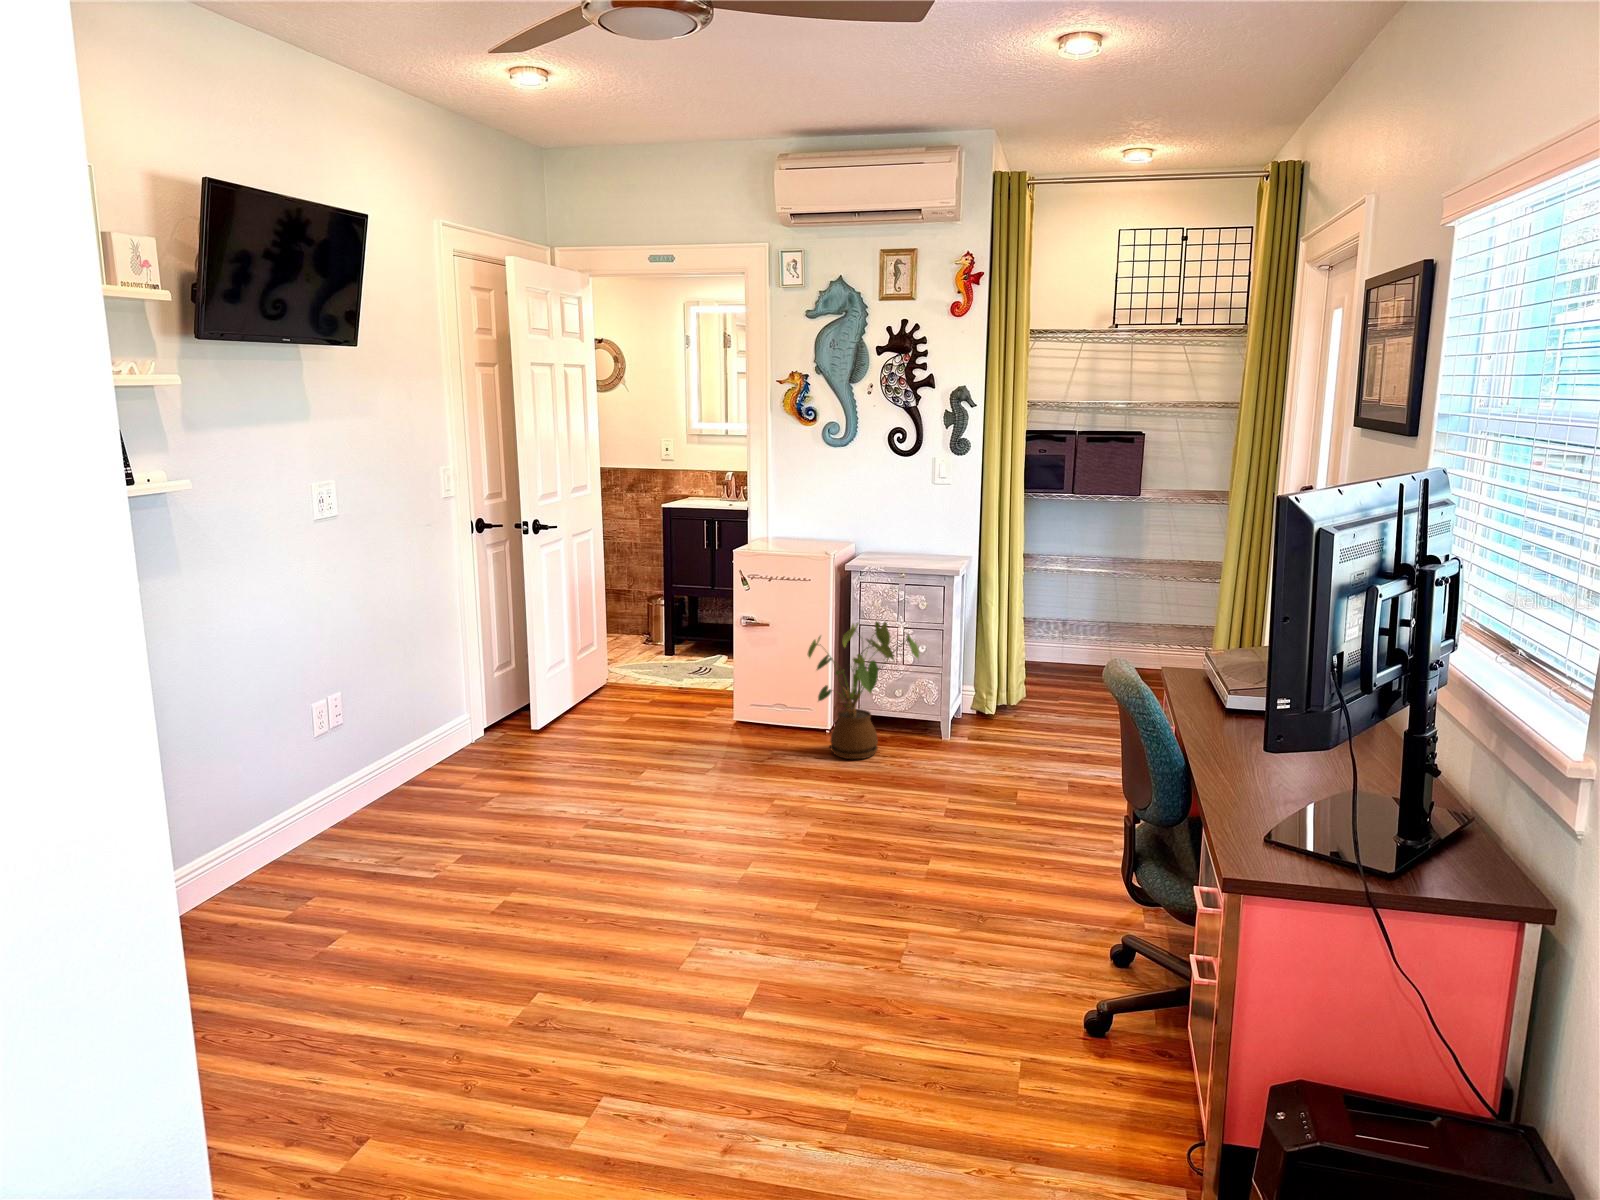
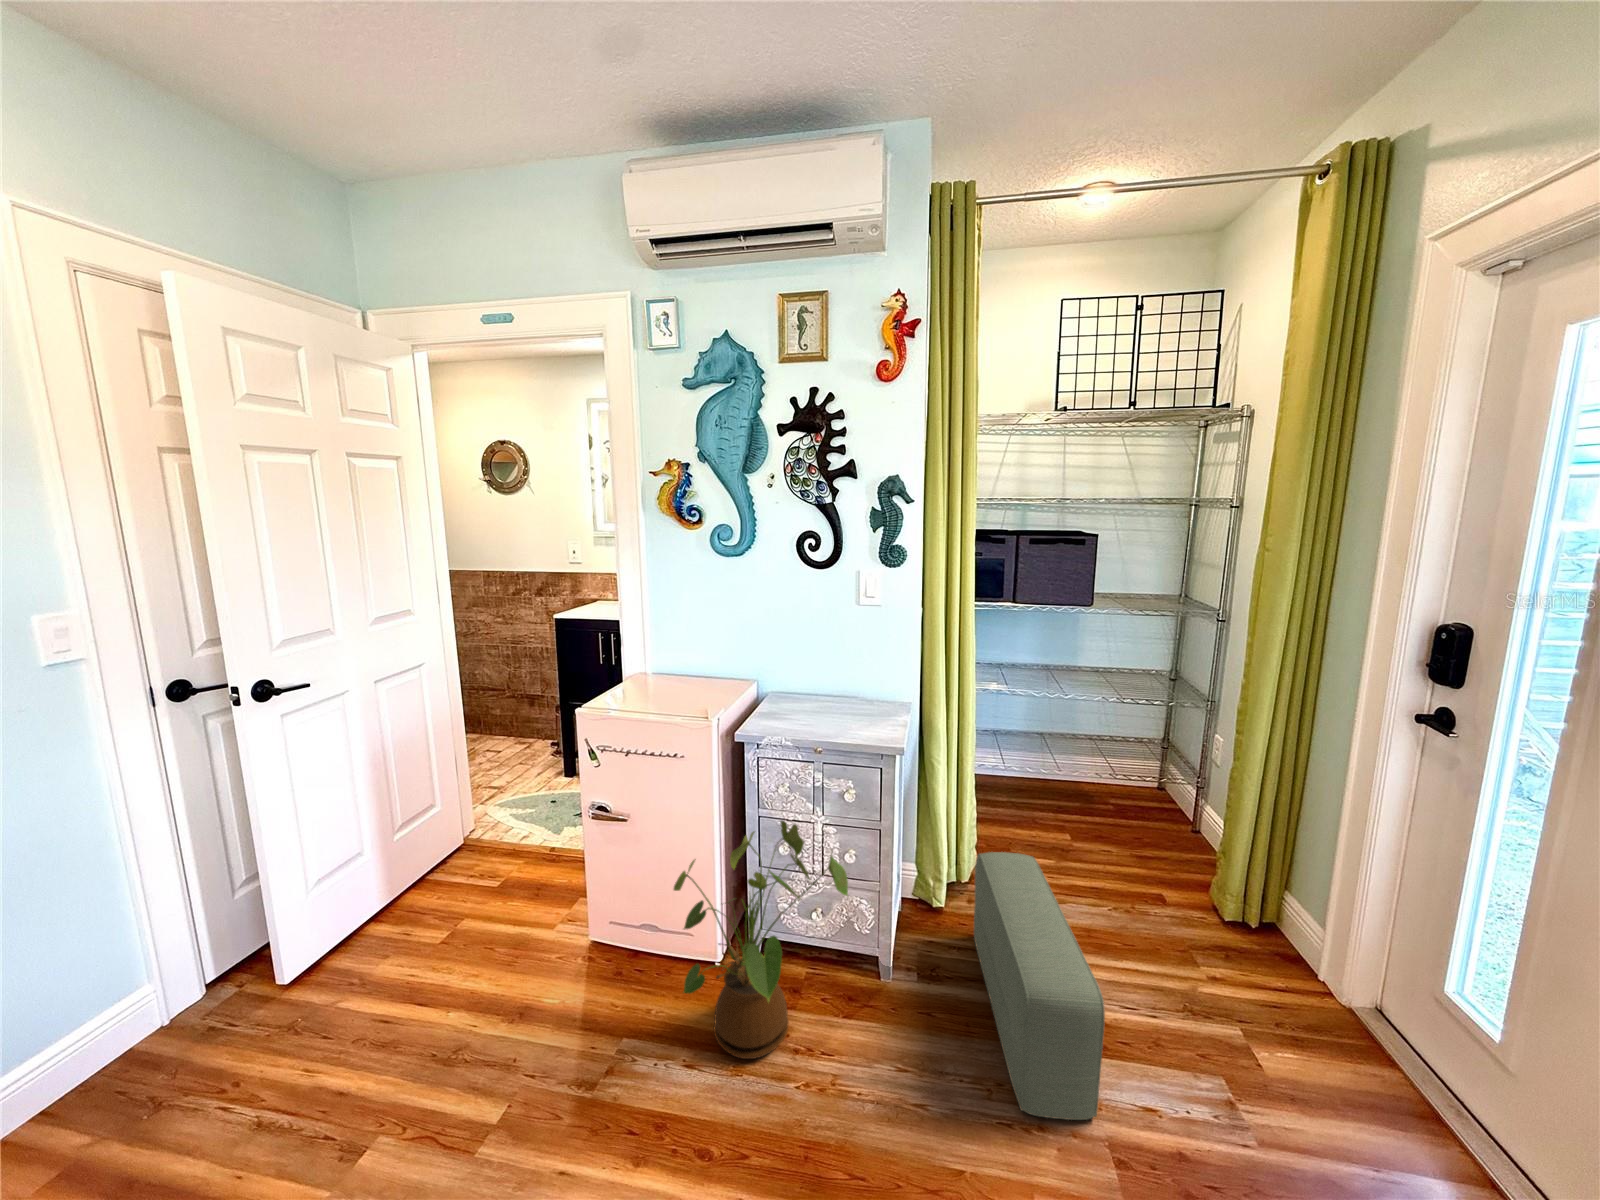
pouf: none [1012,663,1068,778] -> present [974,852,1105,1120]

